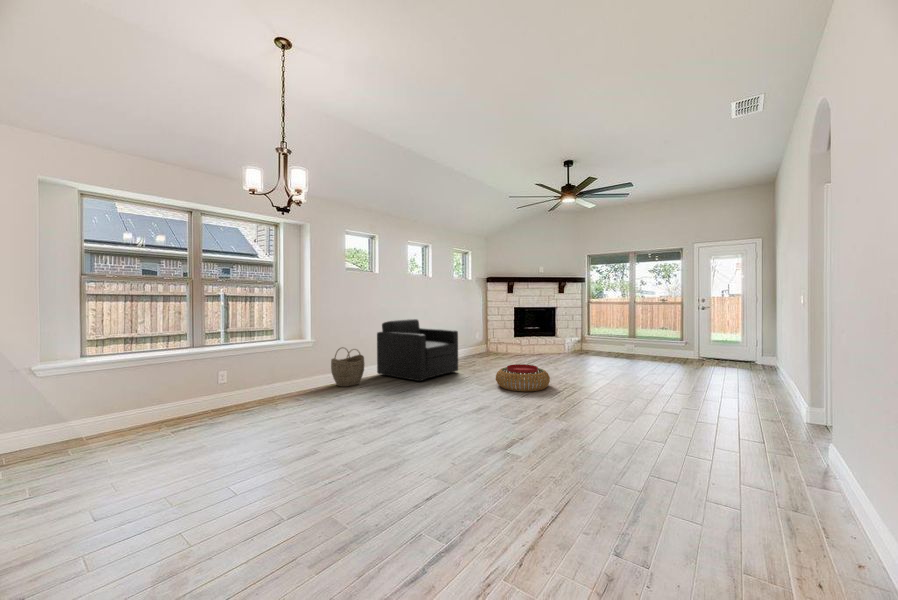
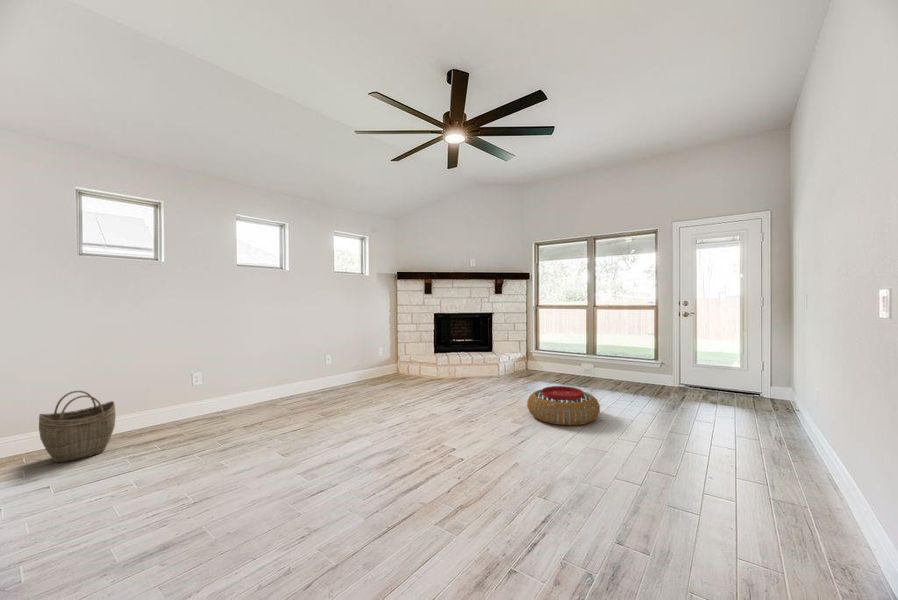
armchair: present [377,319,458,381] -> none [165,336,303,447]
pouf: present [496,364,550,391] -> present [527,386,600,425]

